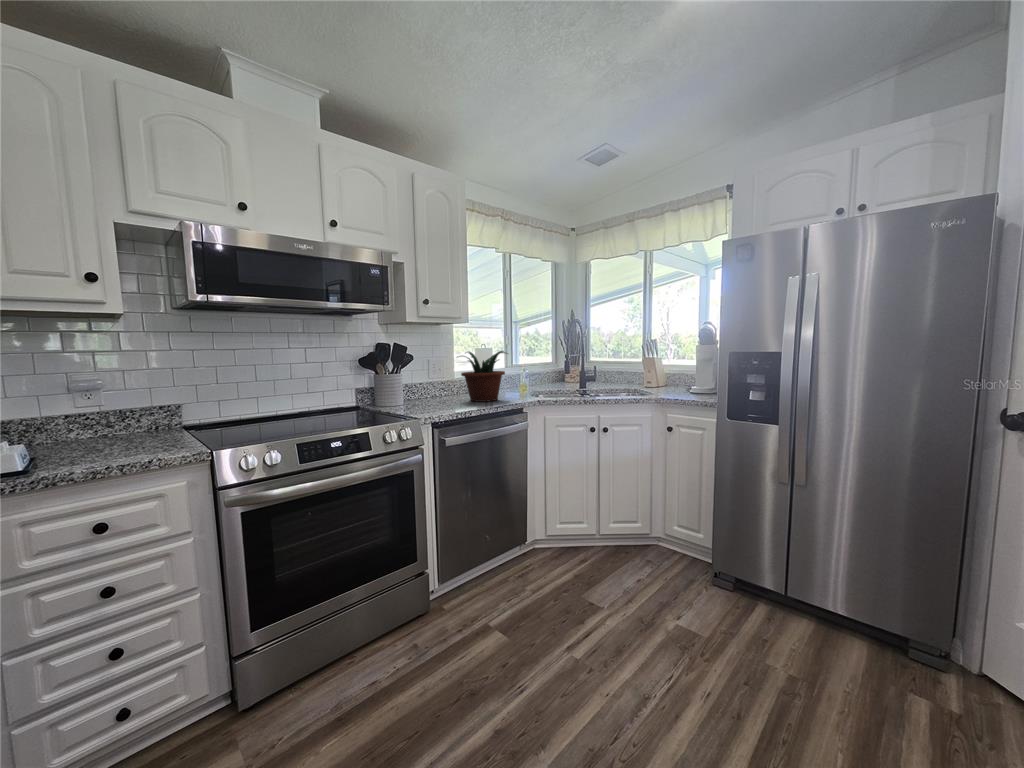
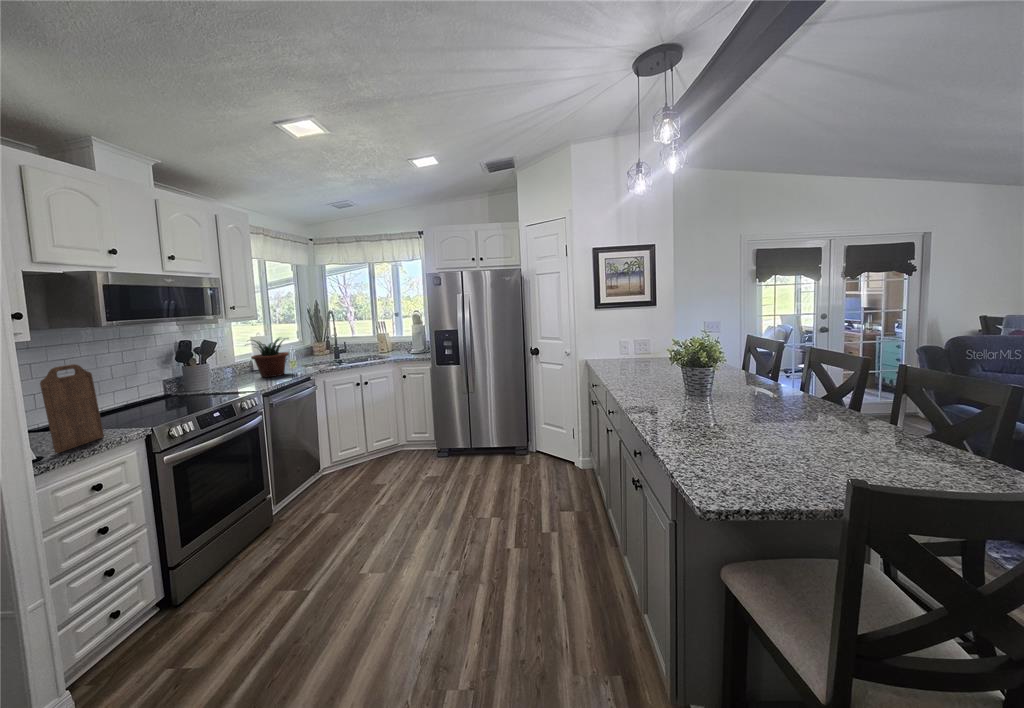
cutting board: none [60,345,162,466] -> present [40,364,104,453]

